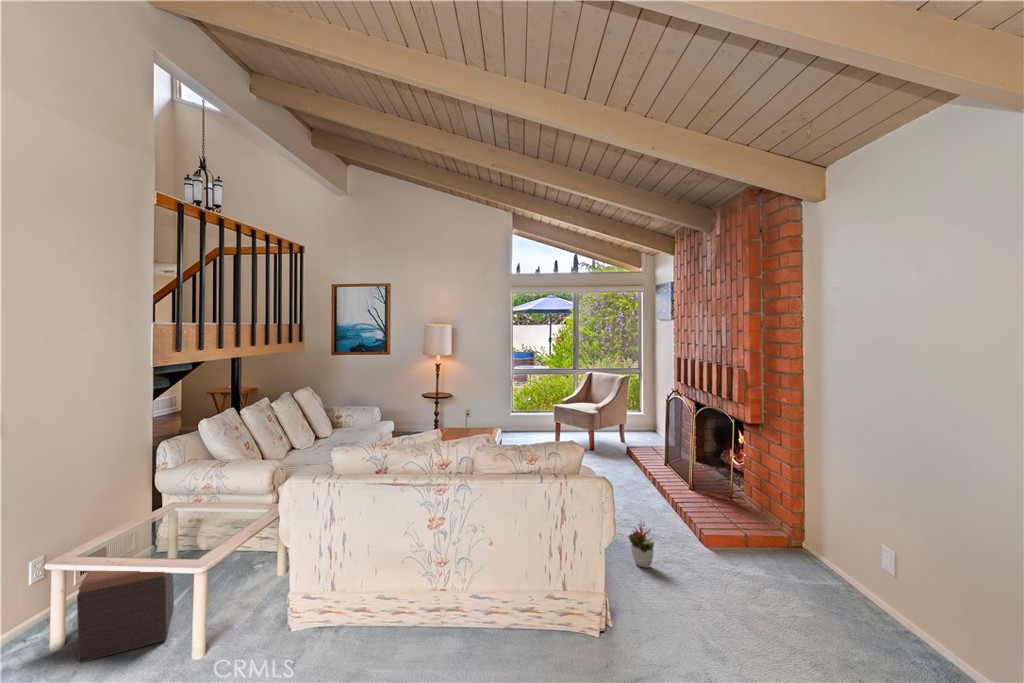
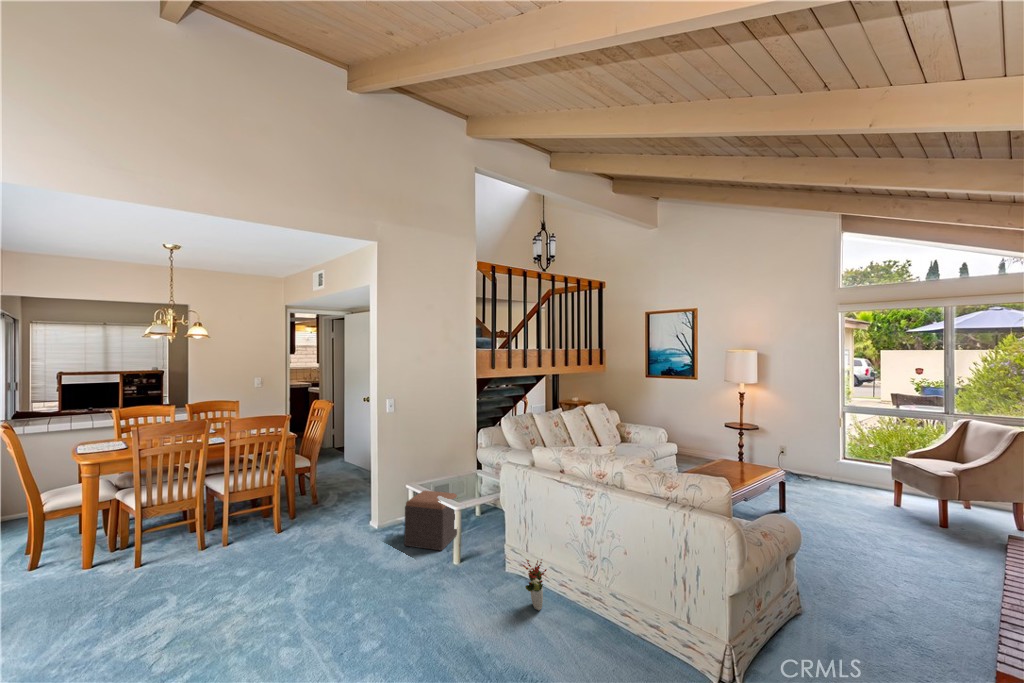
decorative plant: present [628,522,654,568] -> present [523,559,547,610]

